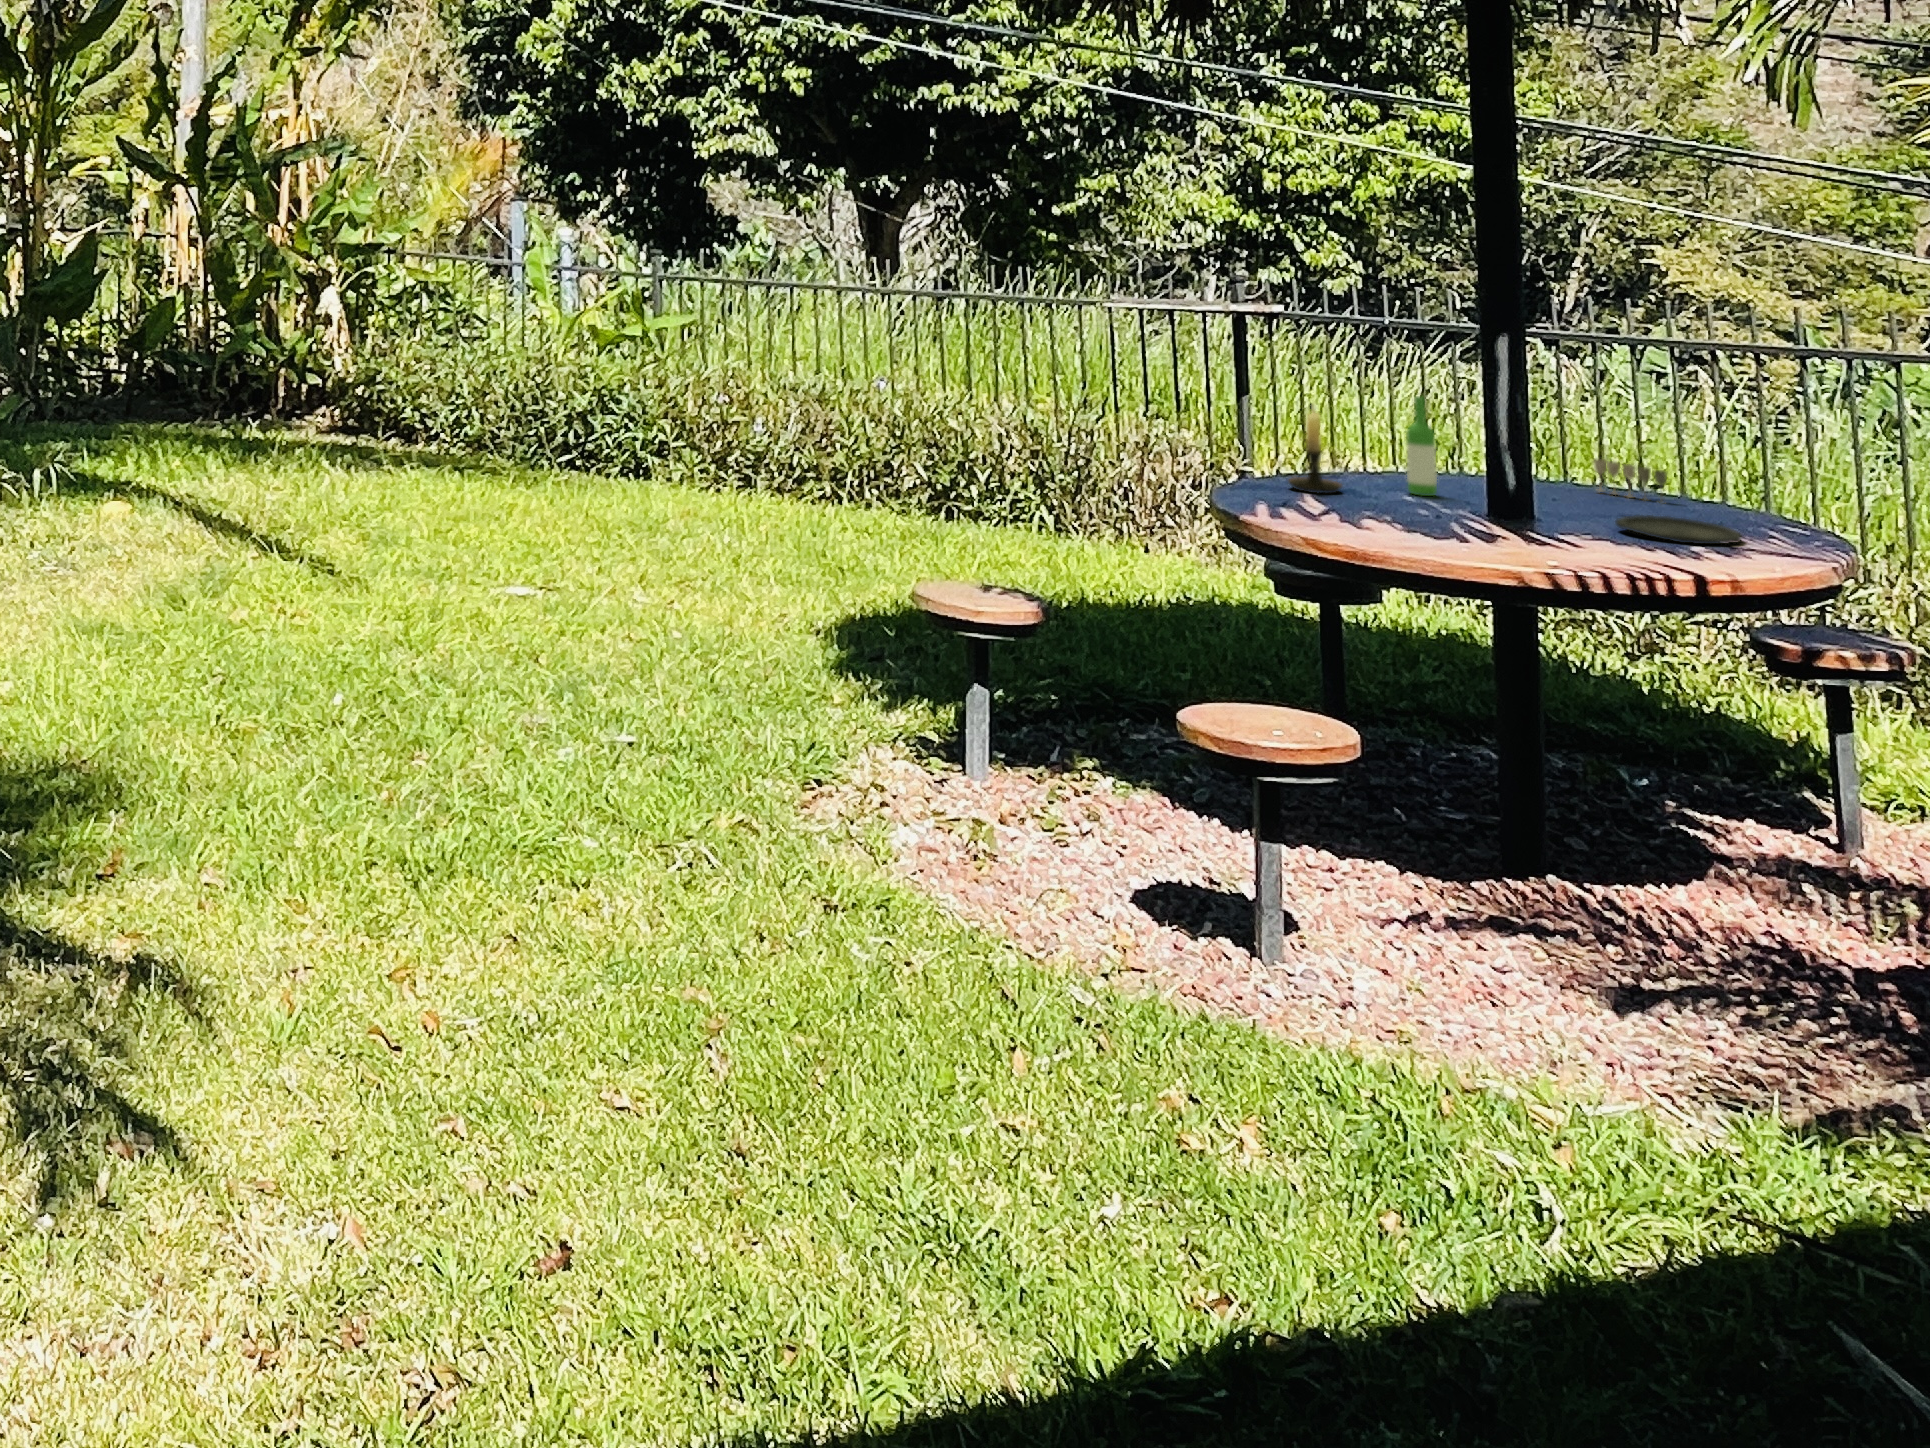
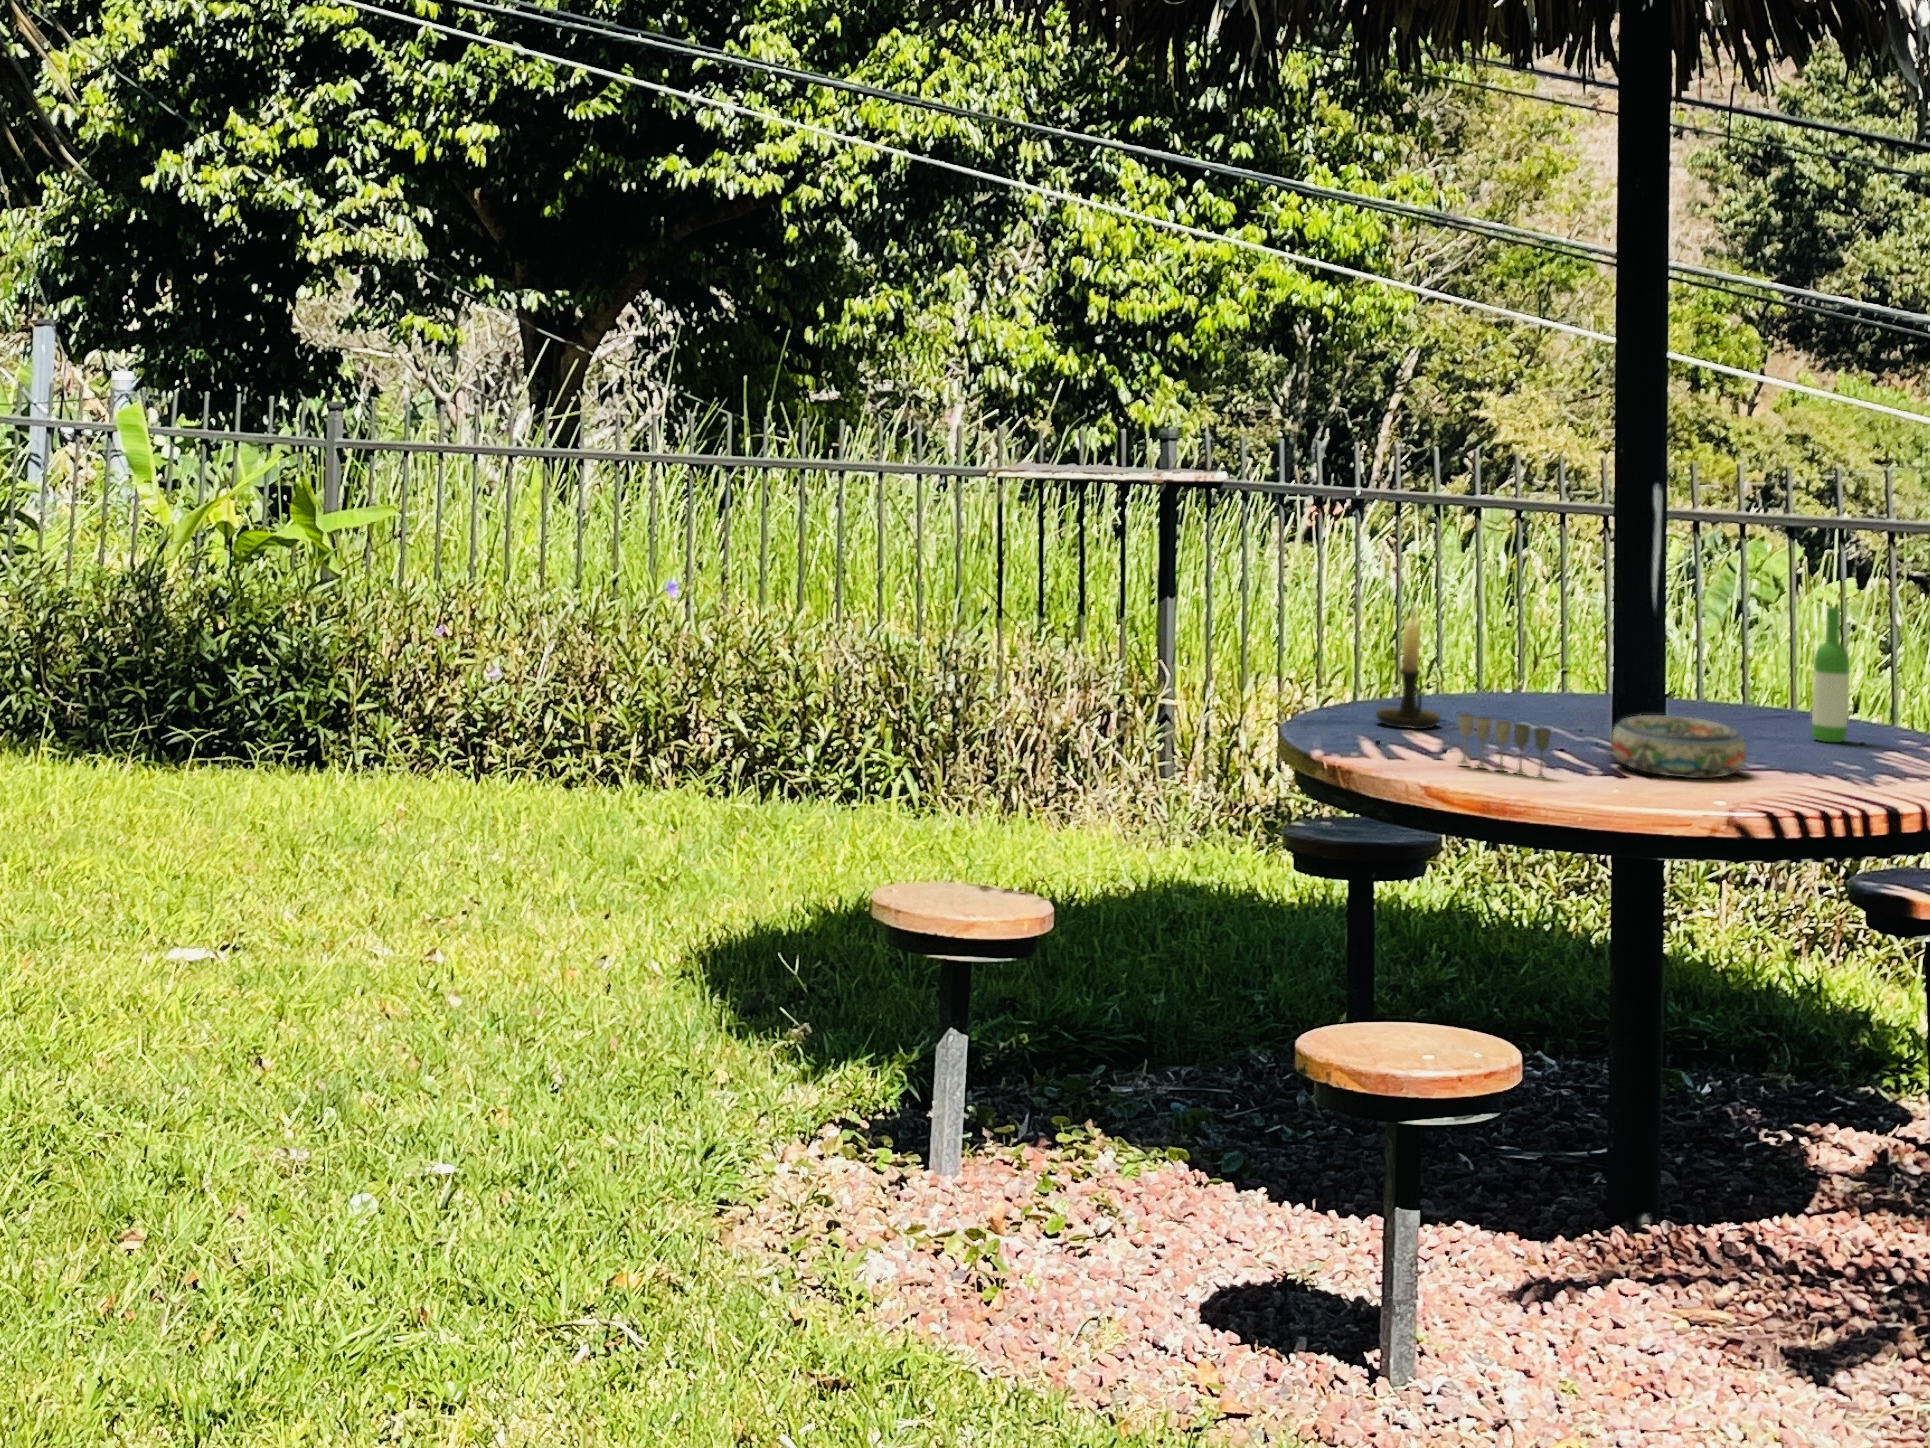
wine bottle: present [1406,396,1437,496] -> present [1812,607,1849,743]
wine glass: present [1594,459,1667,503] -> present [1458,714,1551,778]
bowl: none [1460,493,1583,543] -> present [1610,715,1746,778]
plate: present [1616,515,1742,544] -> none [1763,735,1895,769]

